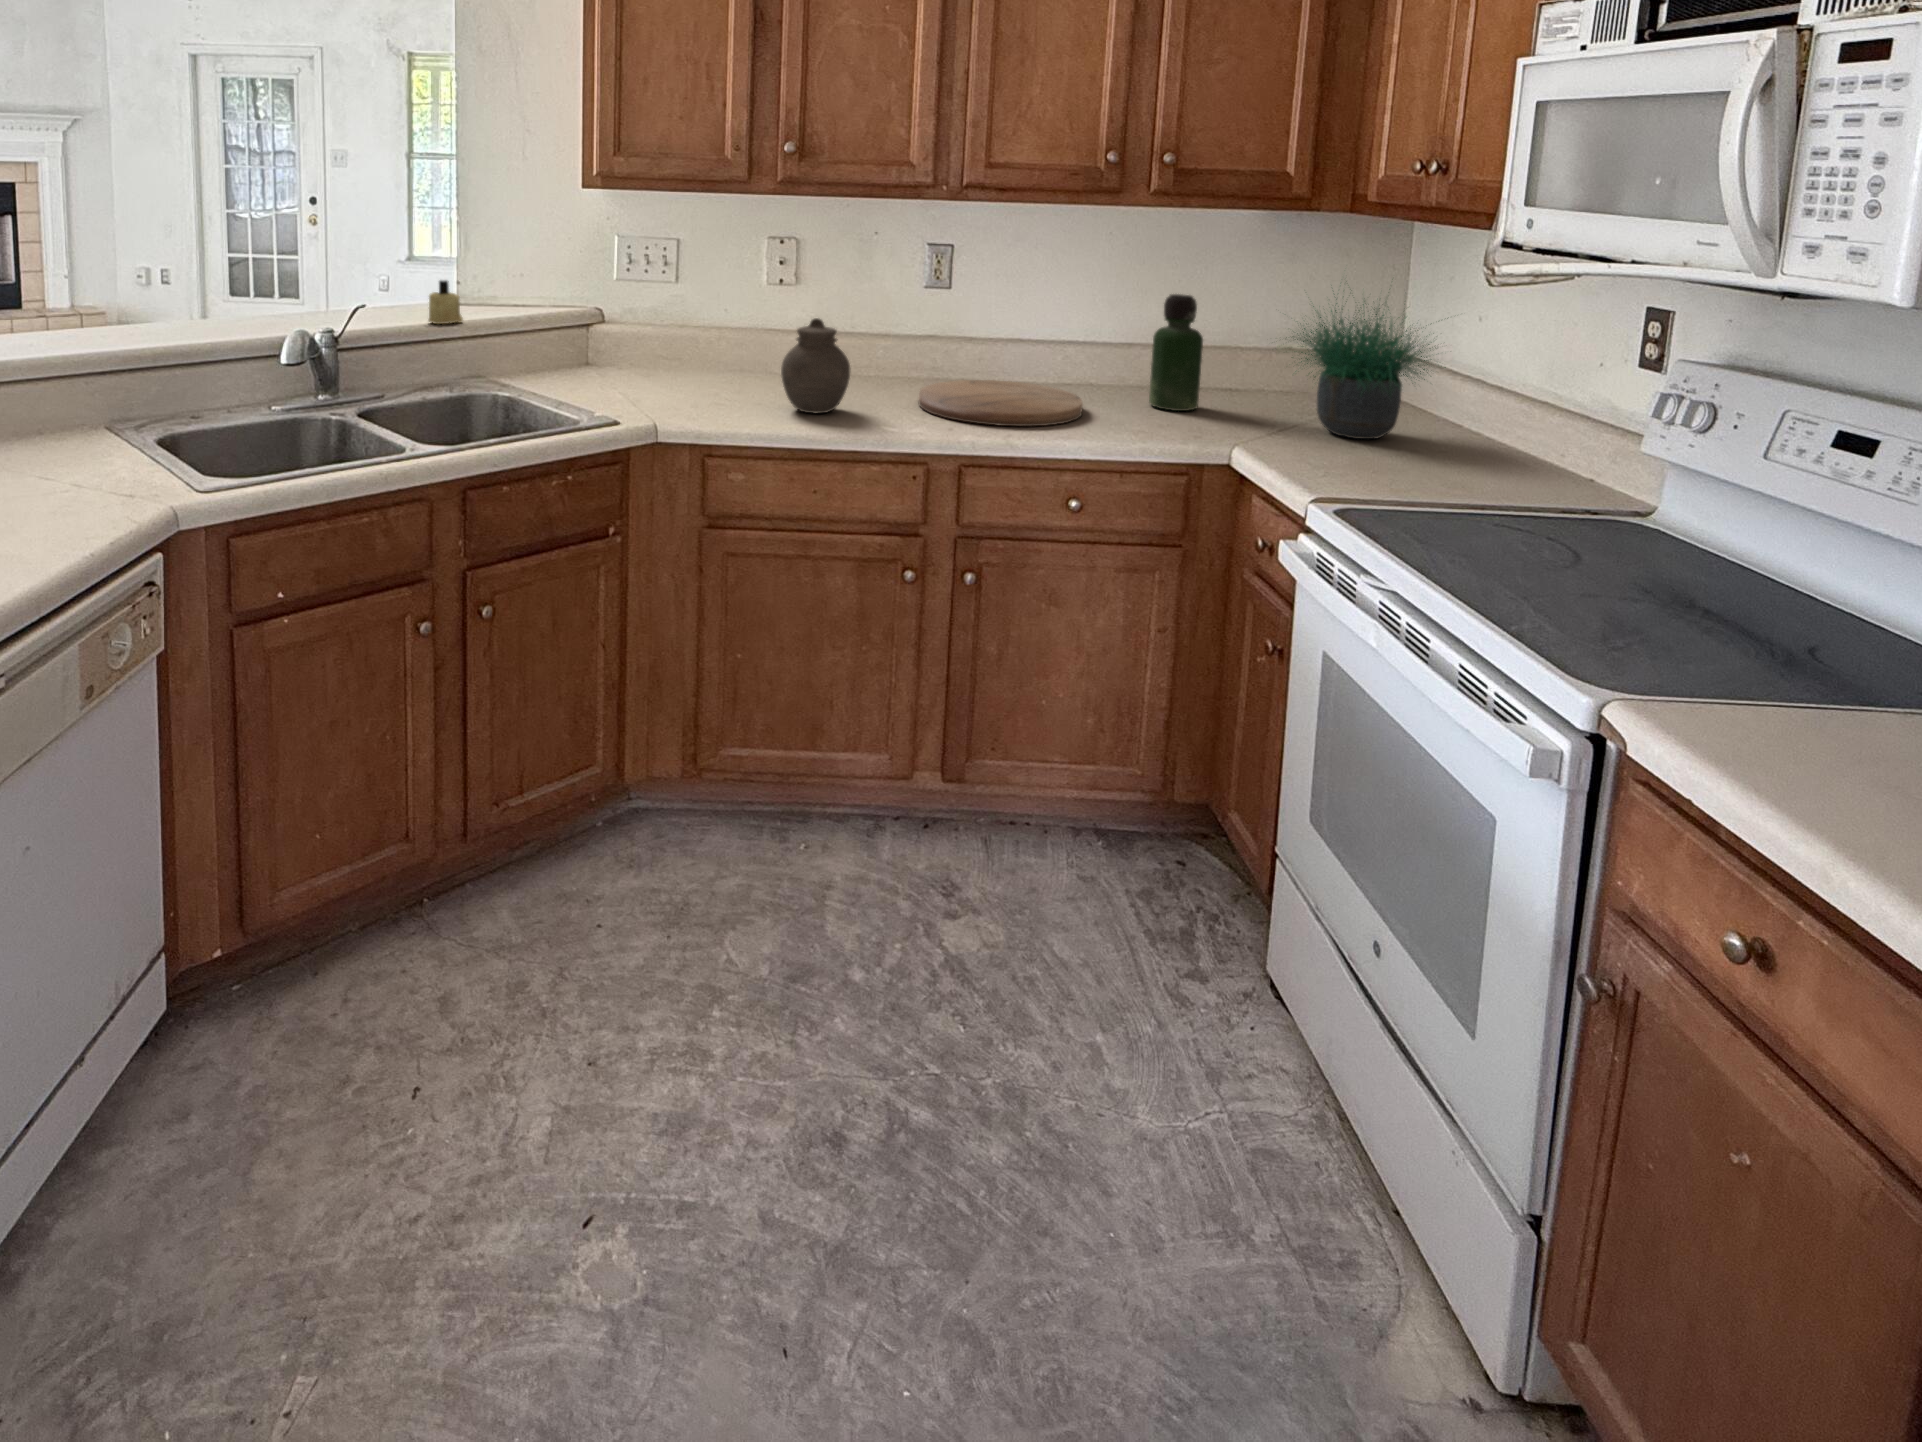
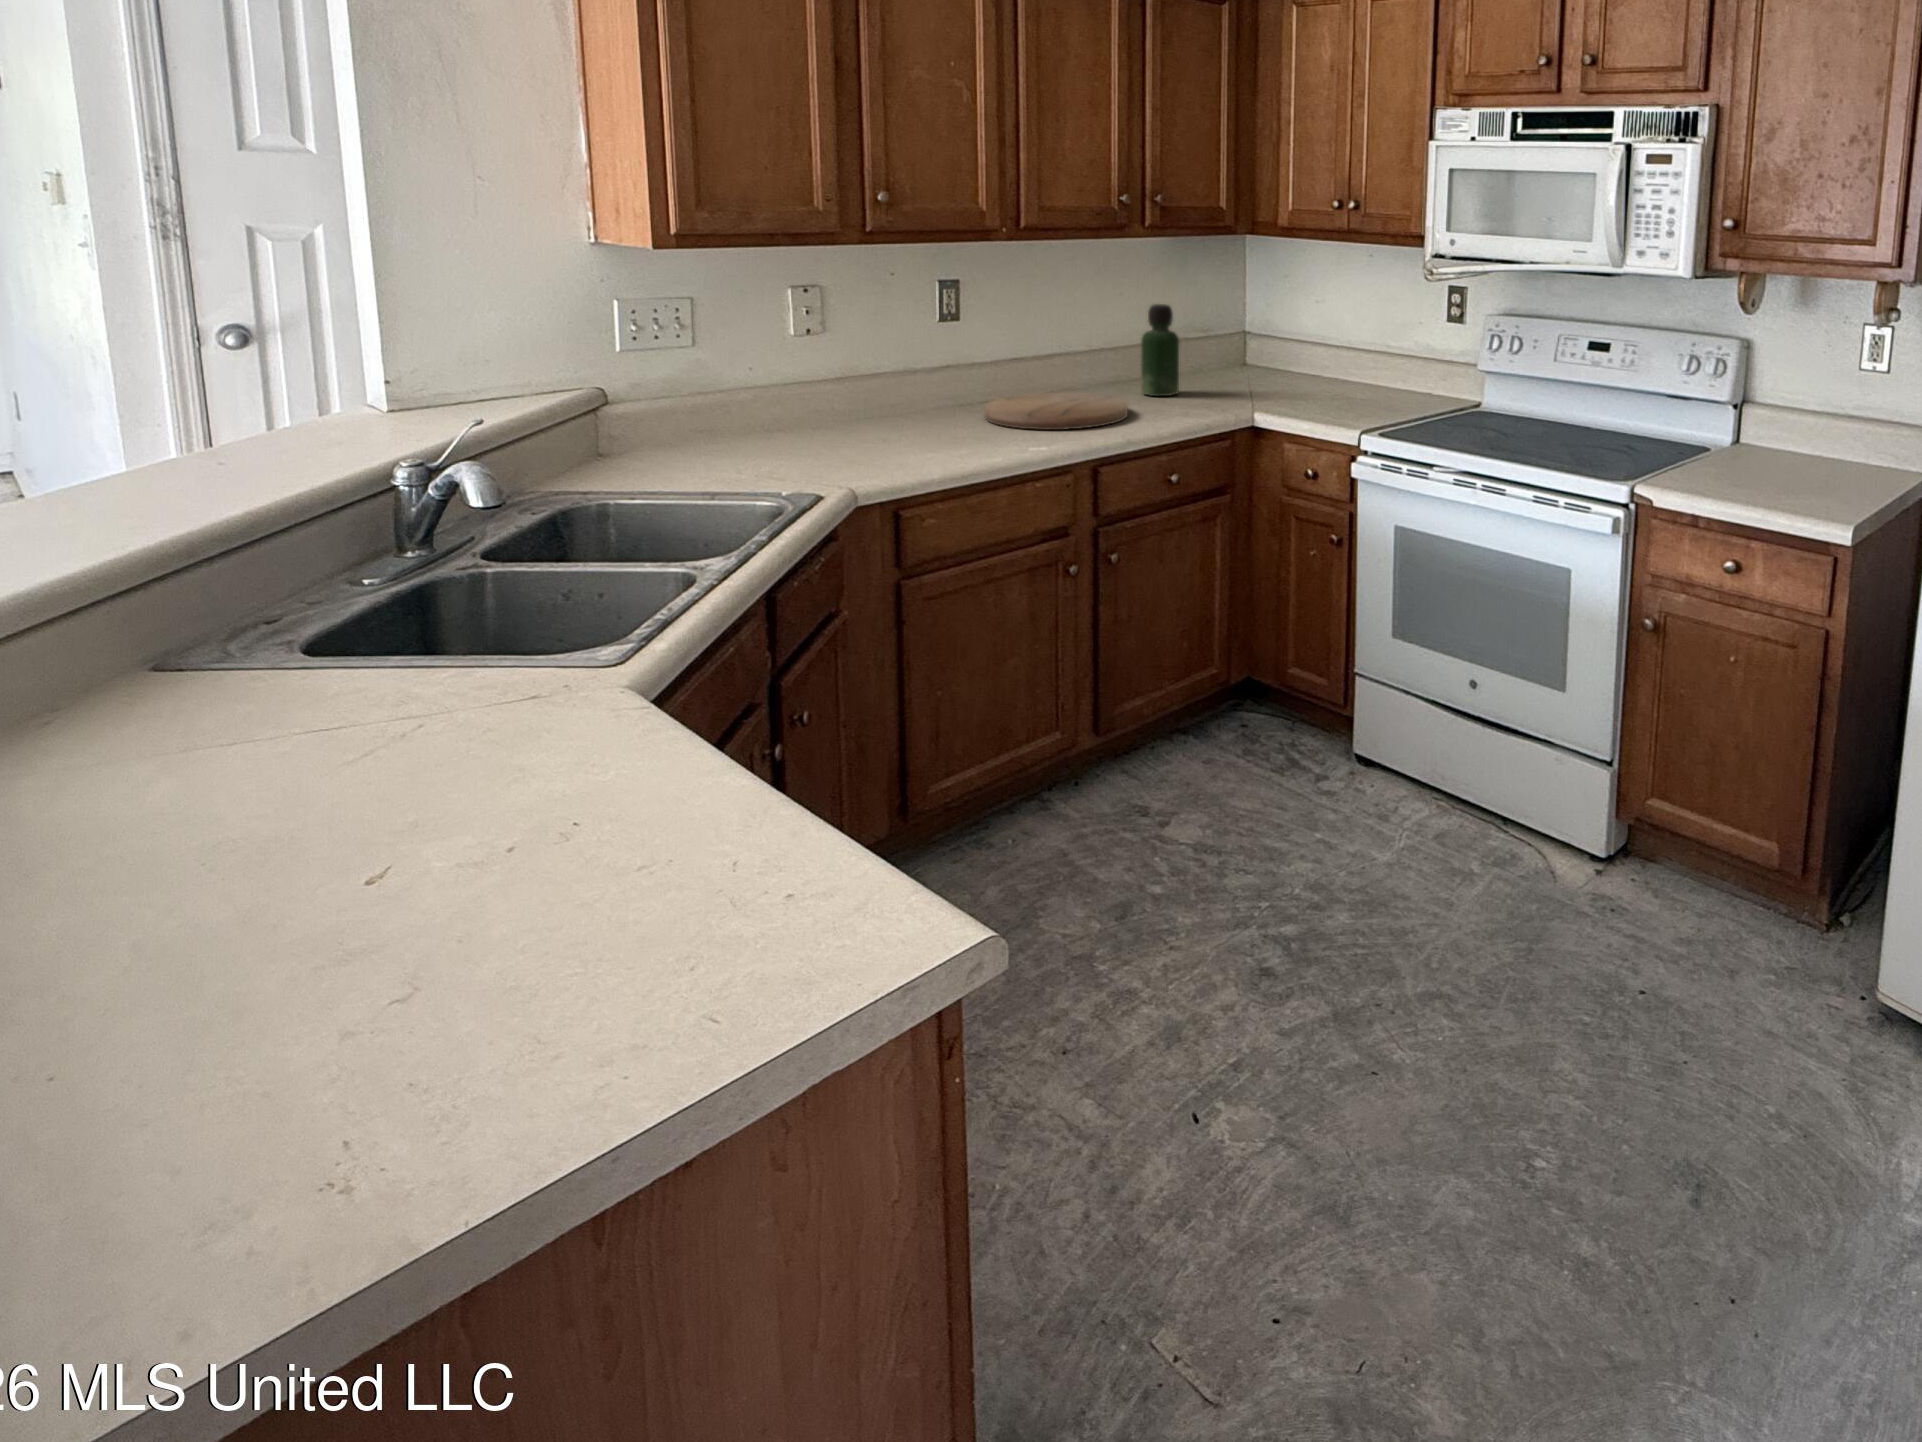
candle: present [428,280,463,324] -> none [361,369,420,428]
potted plant: present [1293,299,1446,439] -> none [1224,270,1348,394]
jar: present [781,318,850,413] -> none [892,356,962,447]

